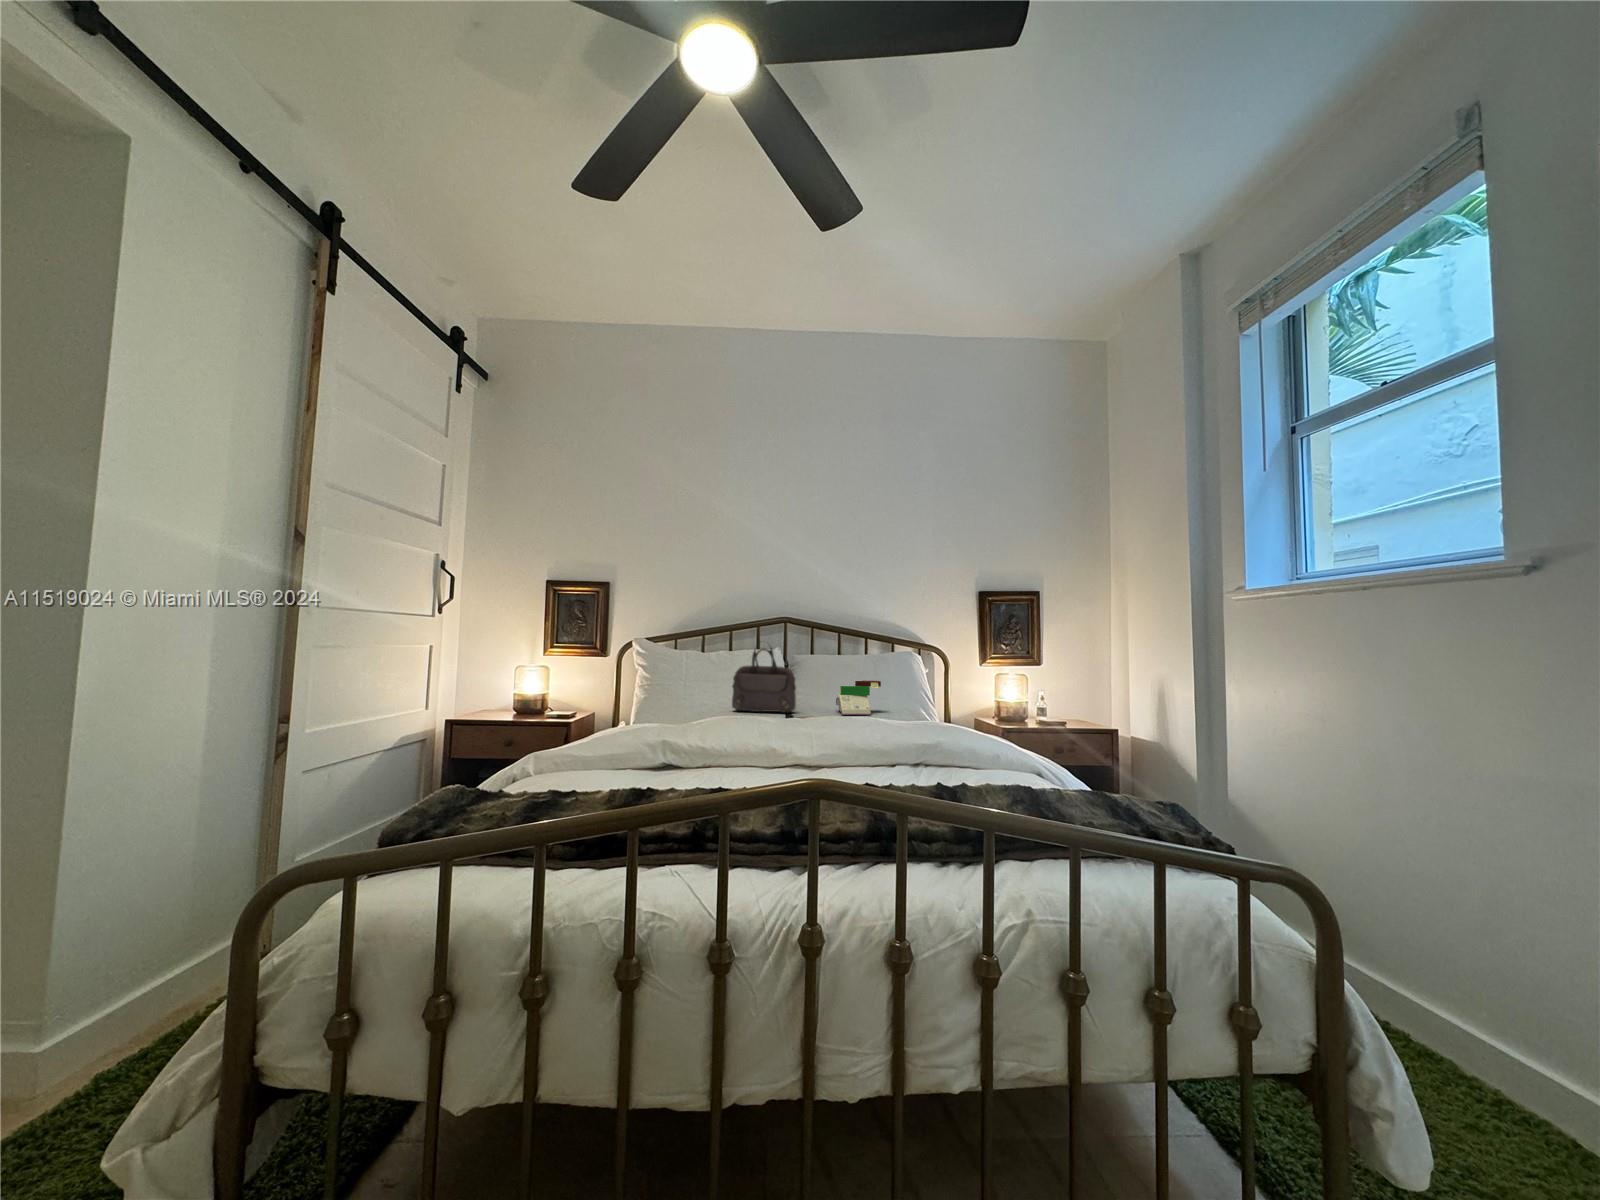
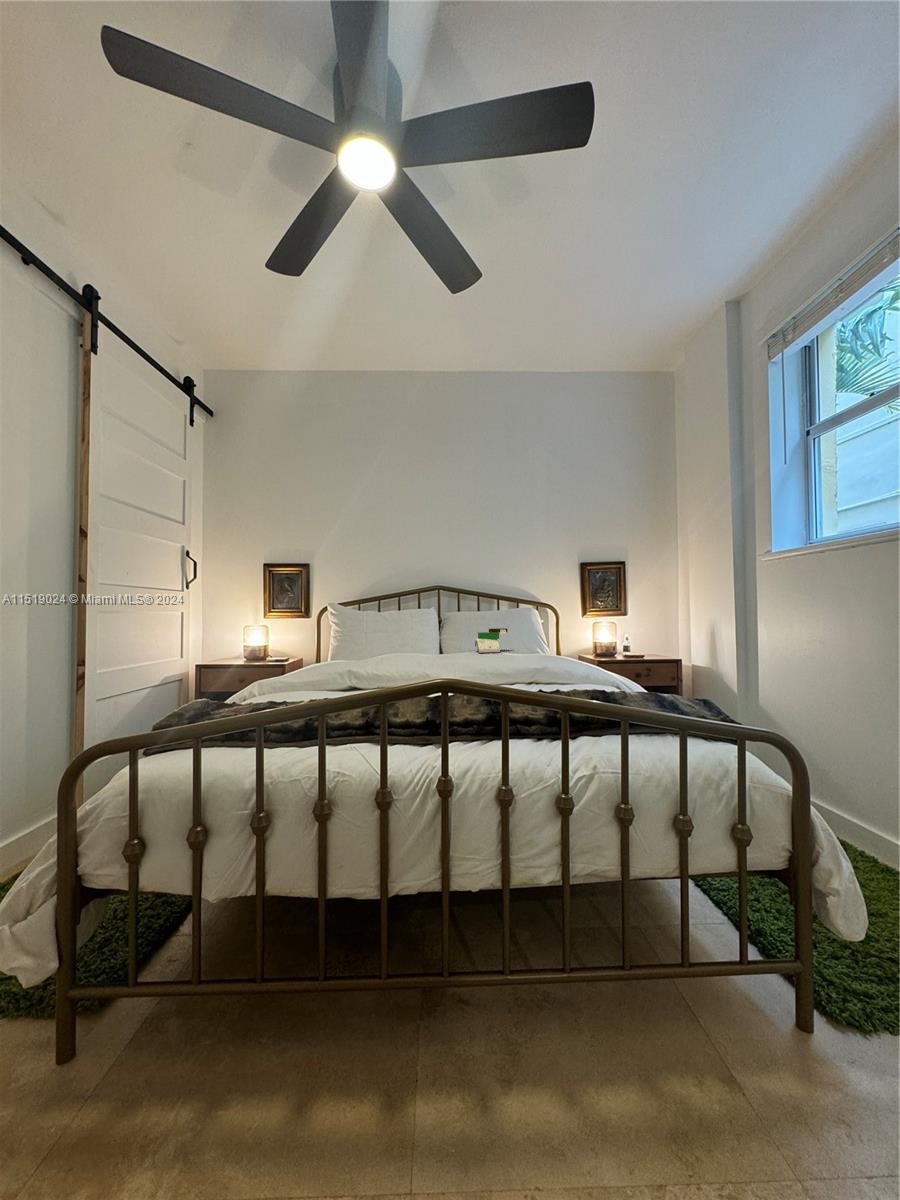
handbag: present [732,648,796,713] -> none [399,601,446,653]

